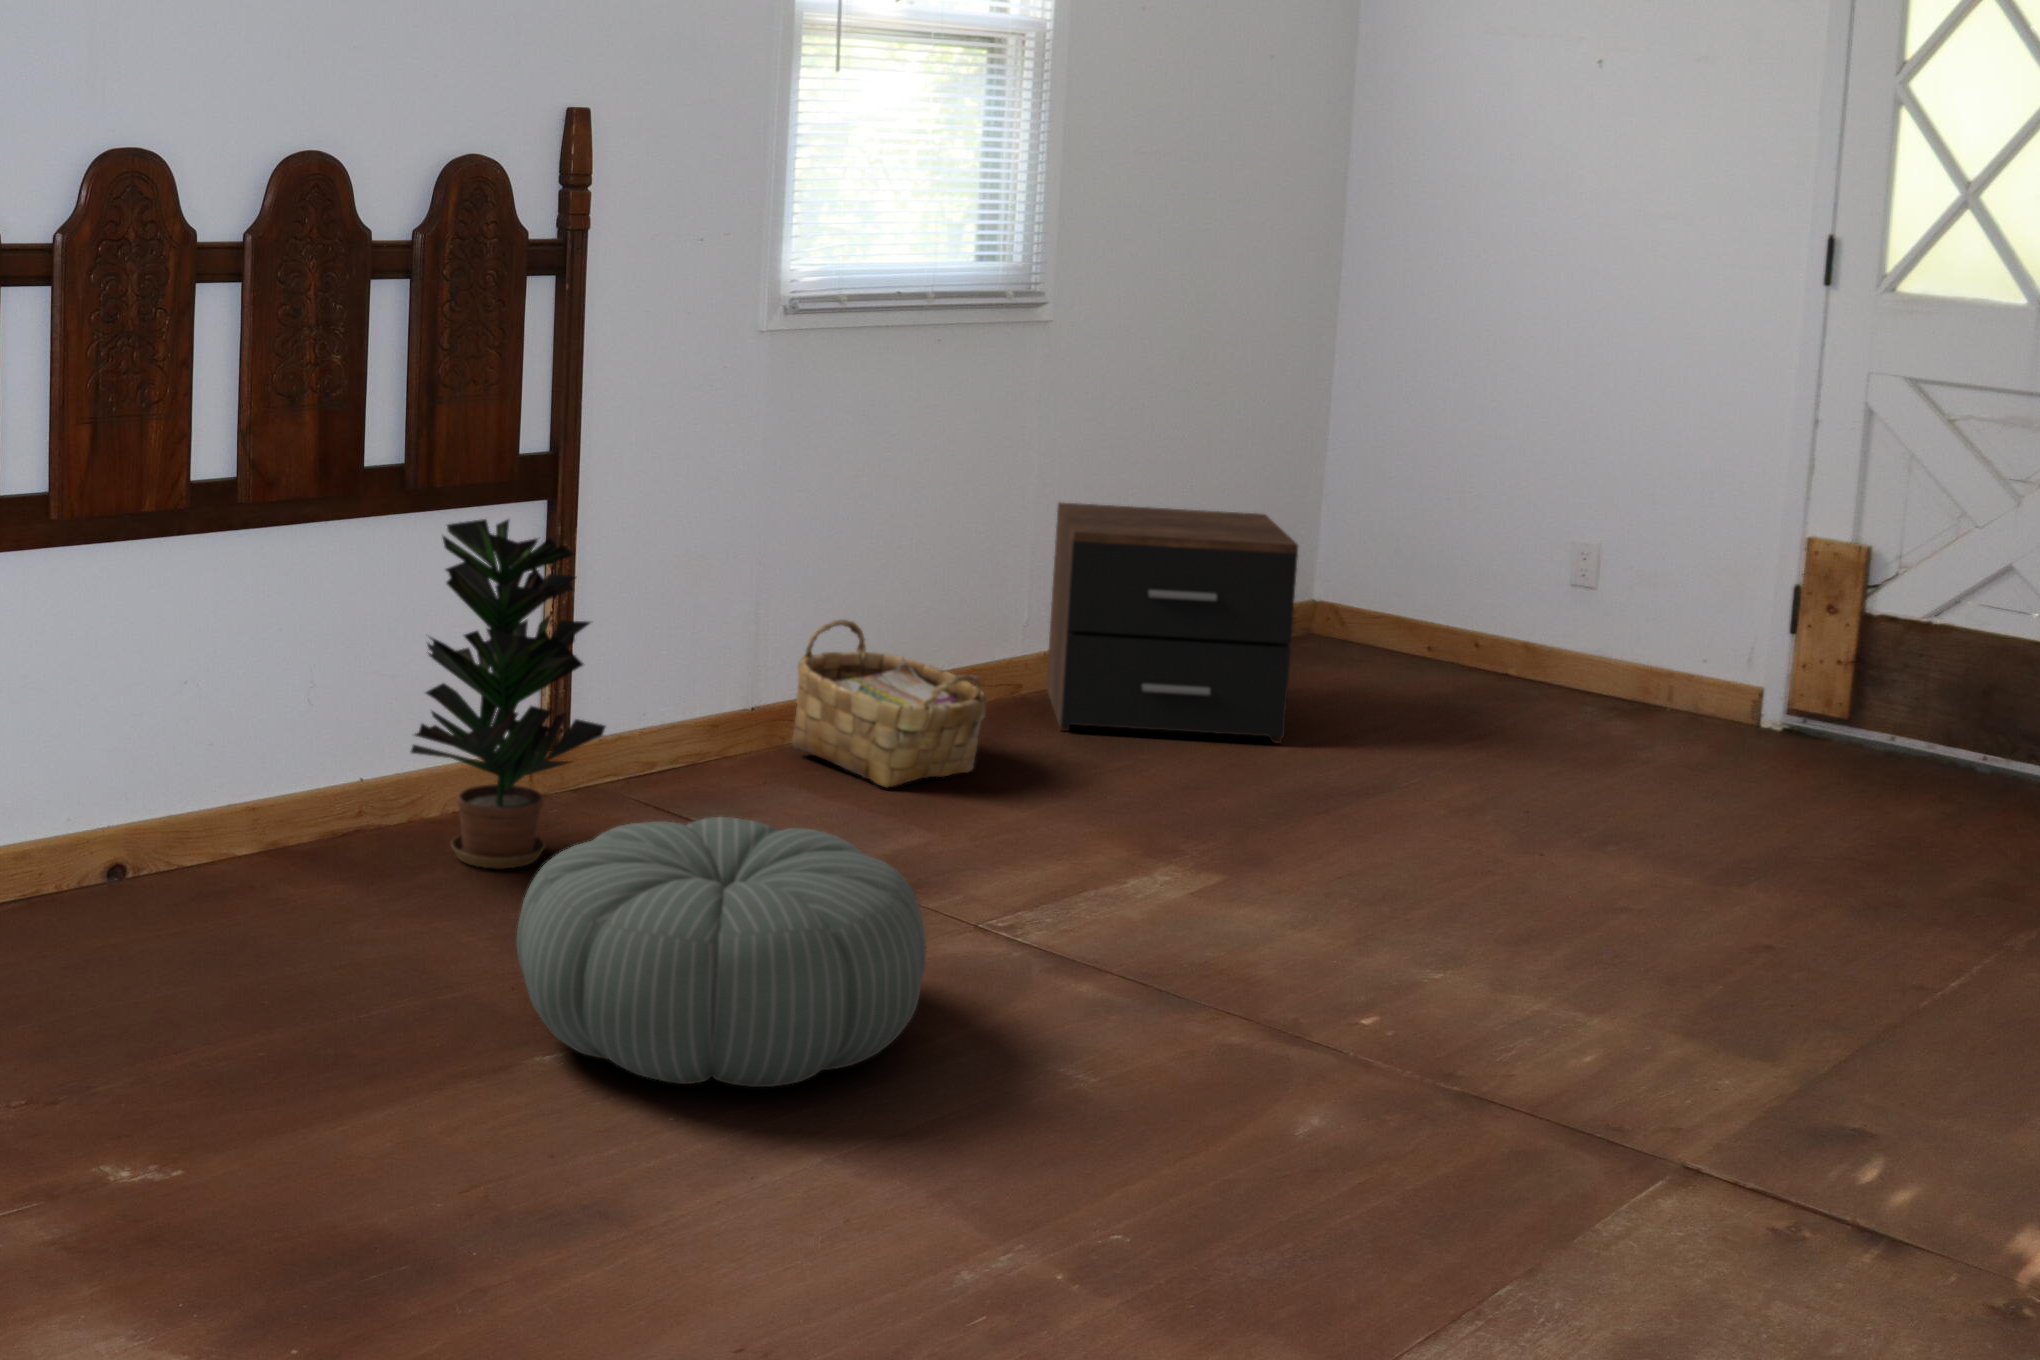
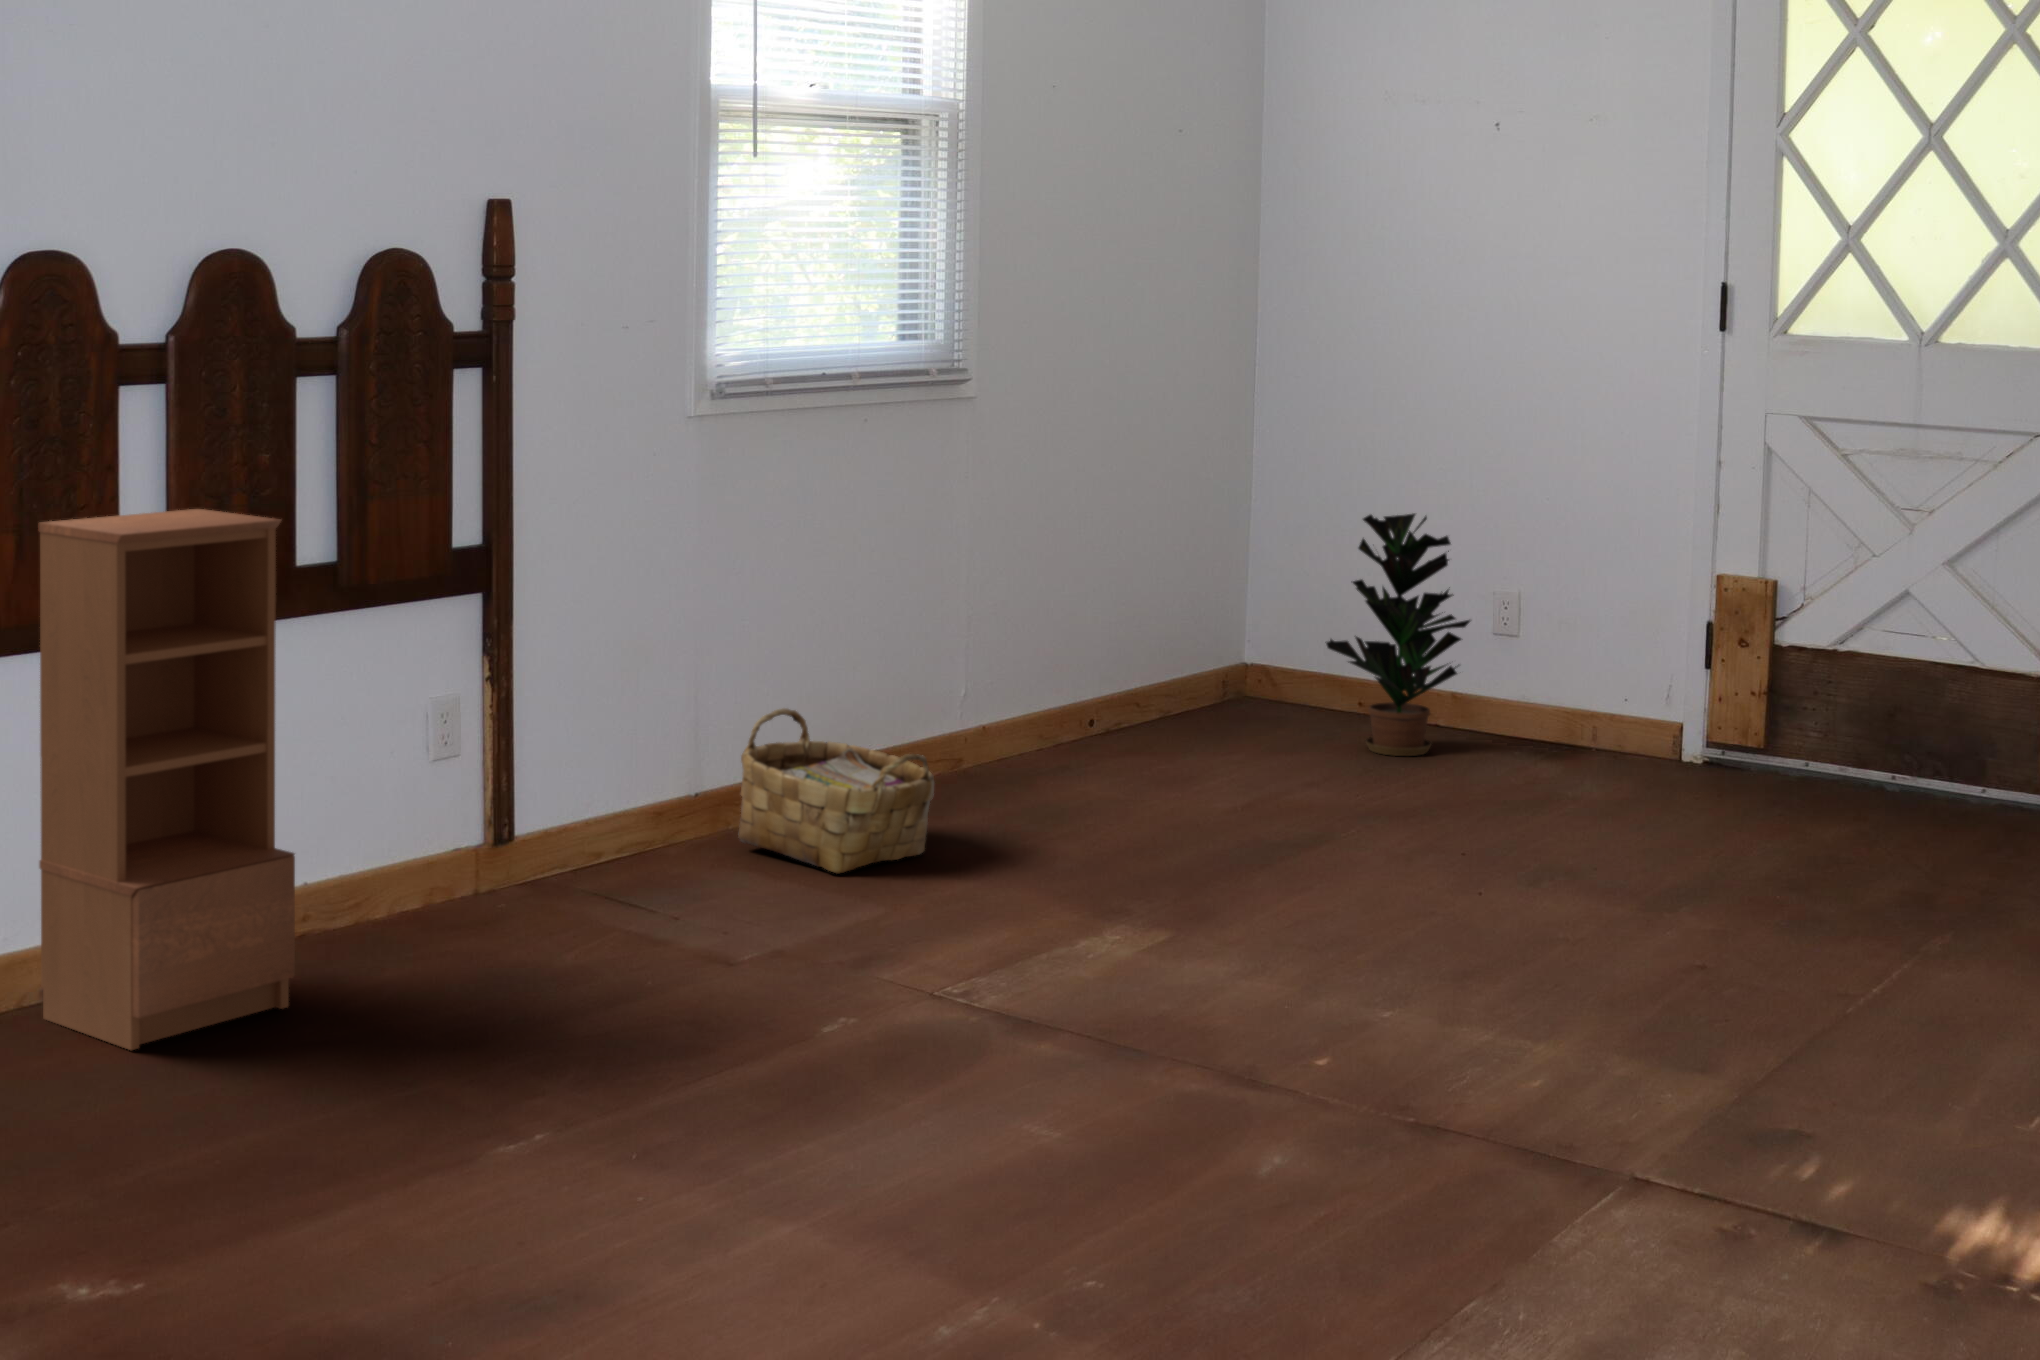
bookcase: none [107,406,351,933] -> present [38,509,295,1050]
nightstand: present [1046,503,1298,743] -> none [992,583,1235,812]
potted plant: present [411,519,605,868] -> present [1326,513,1470,756]
pouf: present [517,817,926,1087] -> none [485,890,893,1144]

